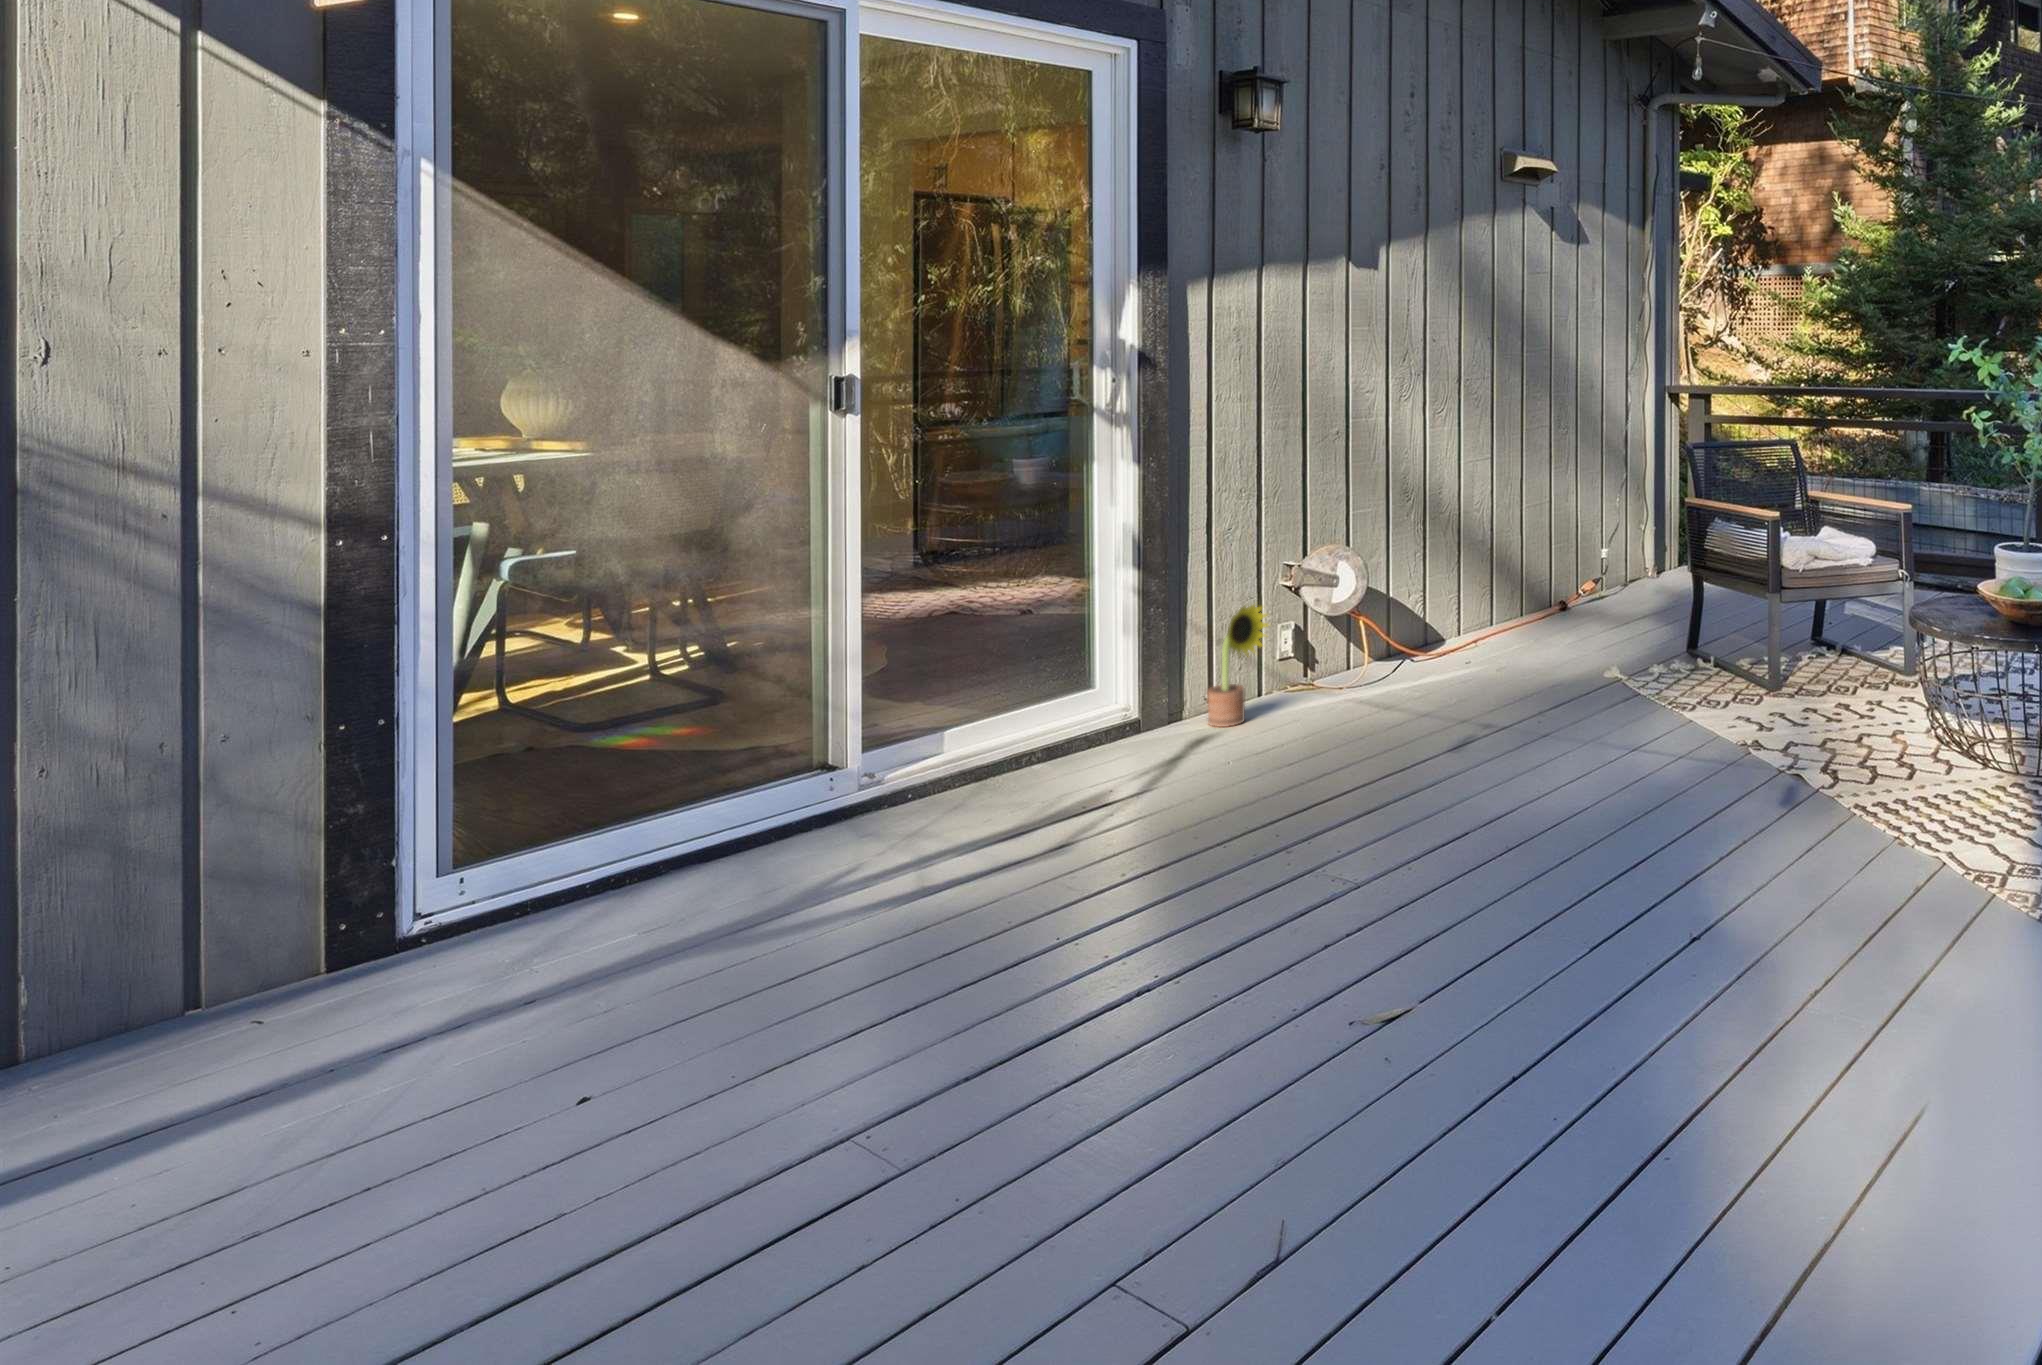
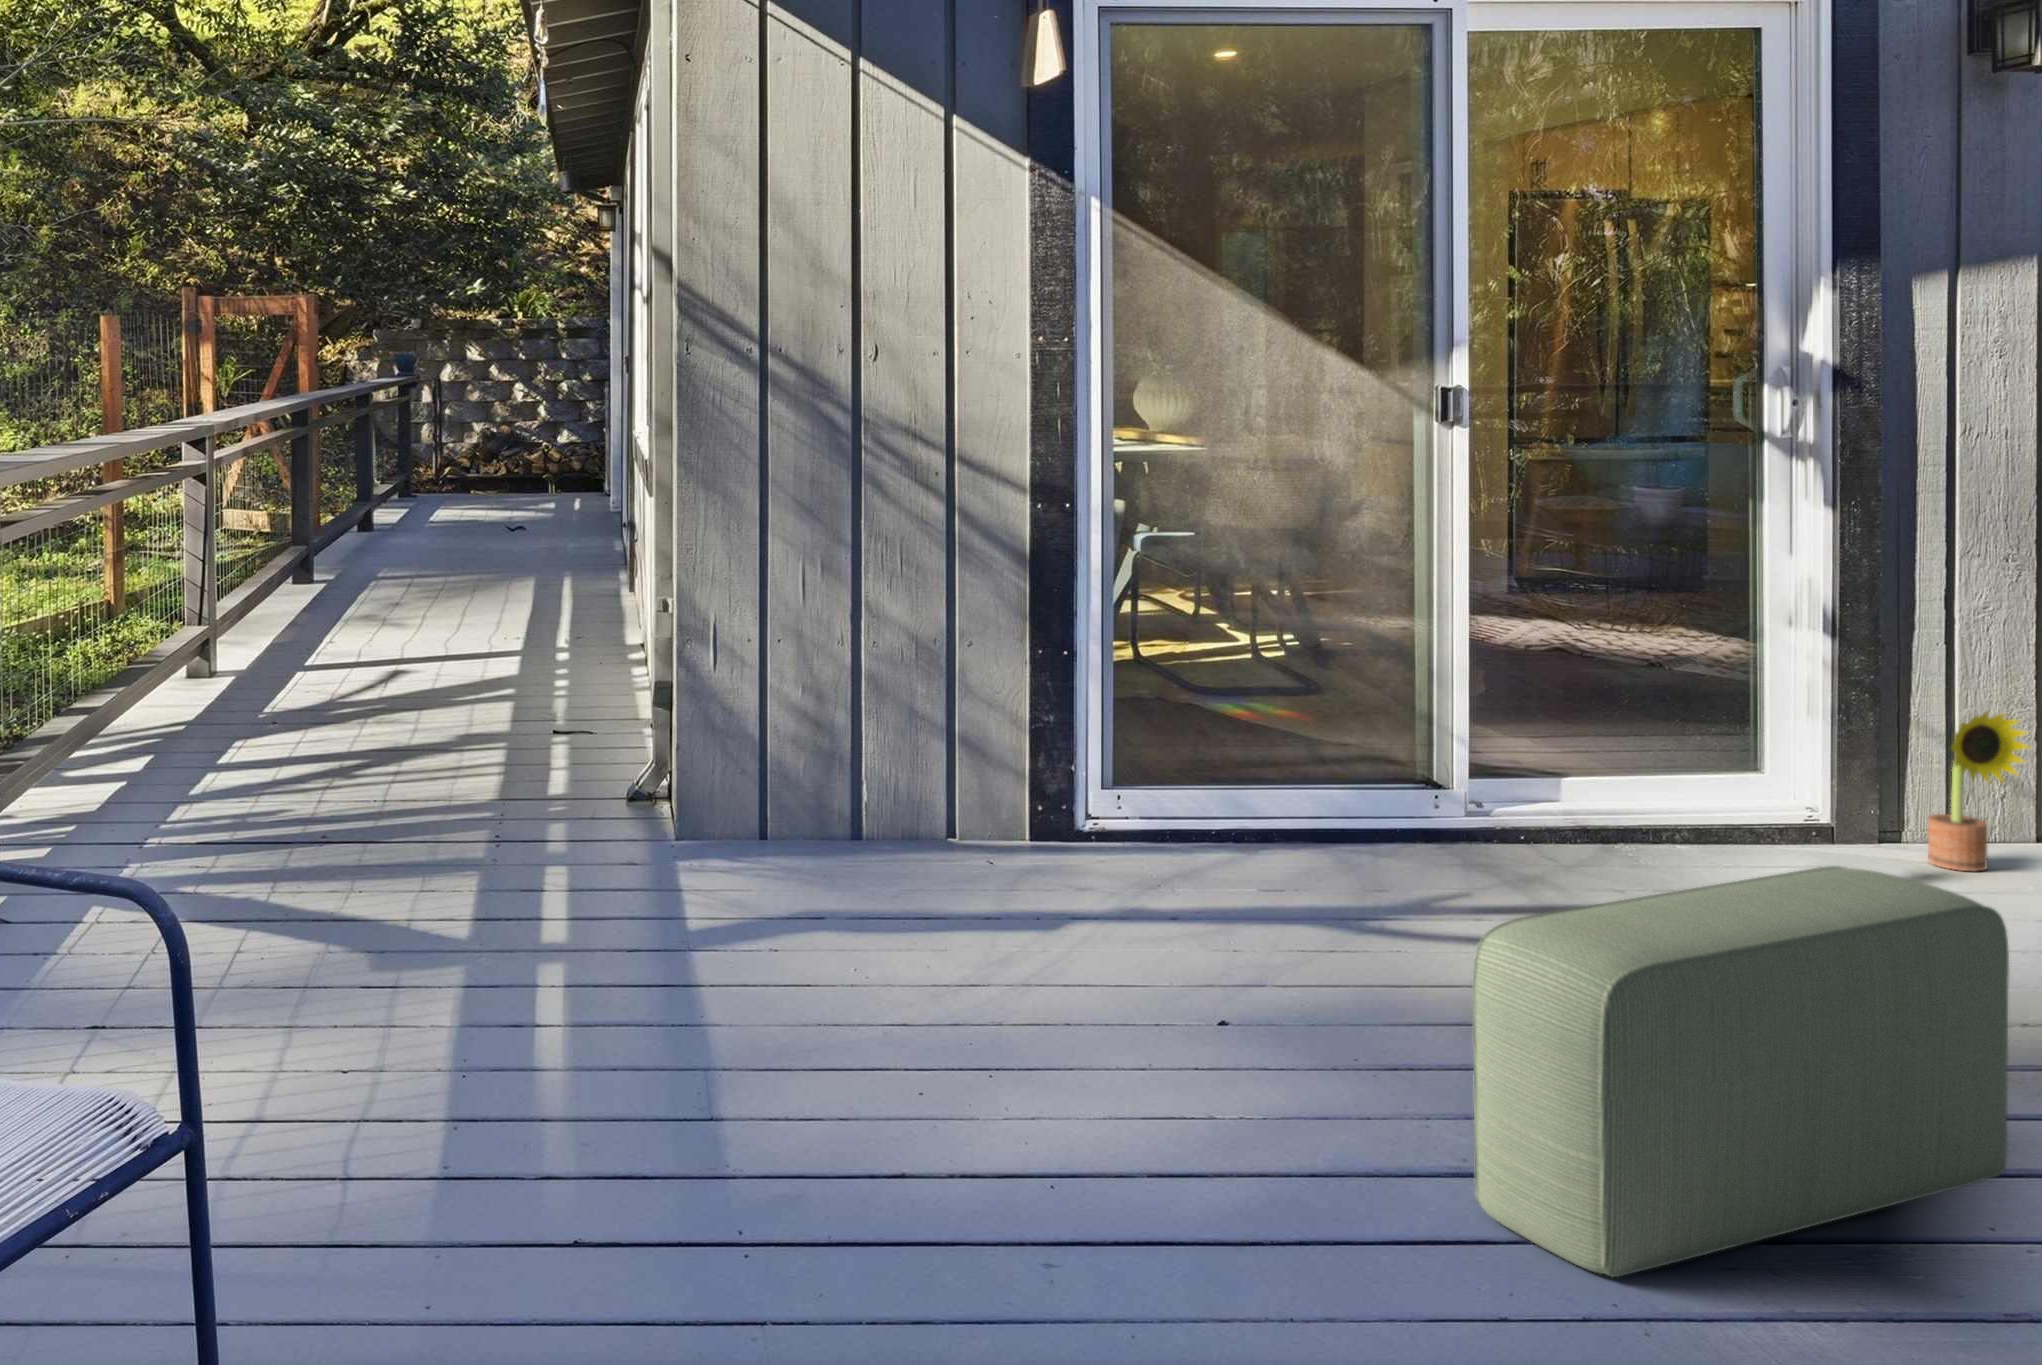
pouf: none [1085,763,1433,1286] -> present [1473,866,2009,1277]

